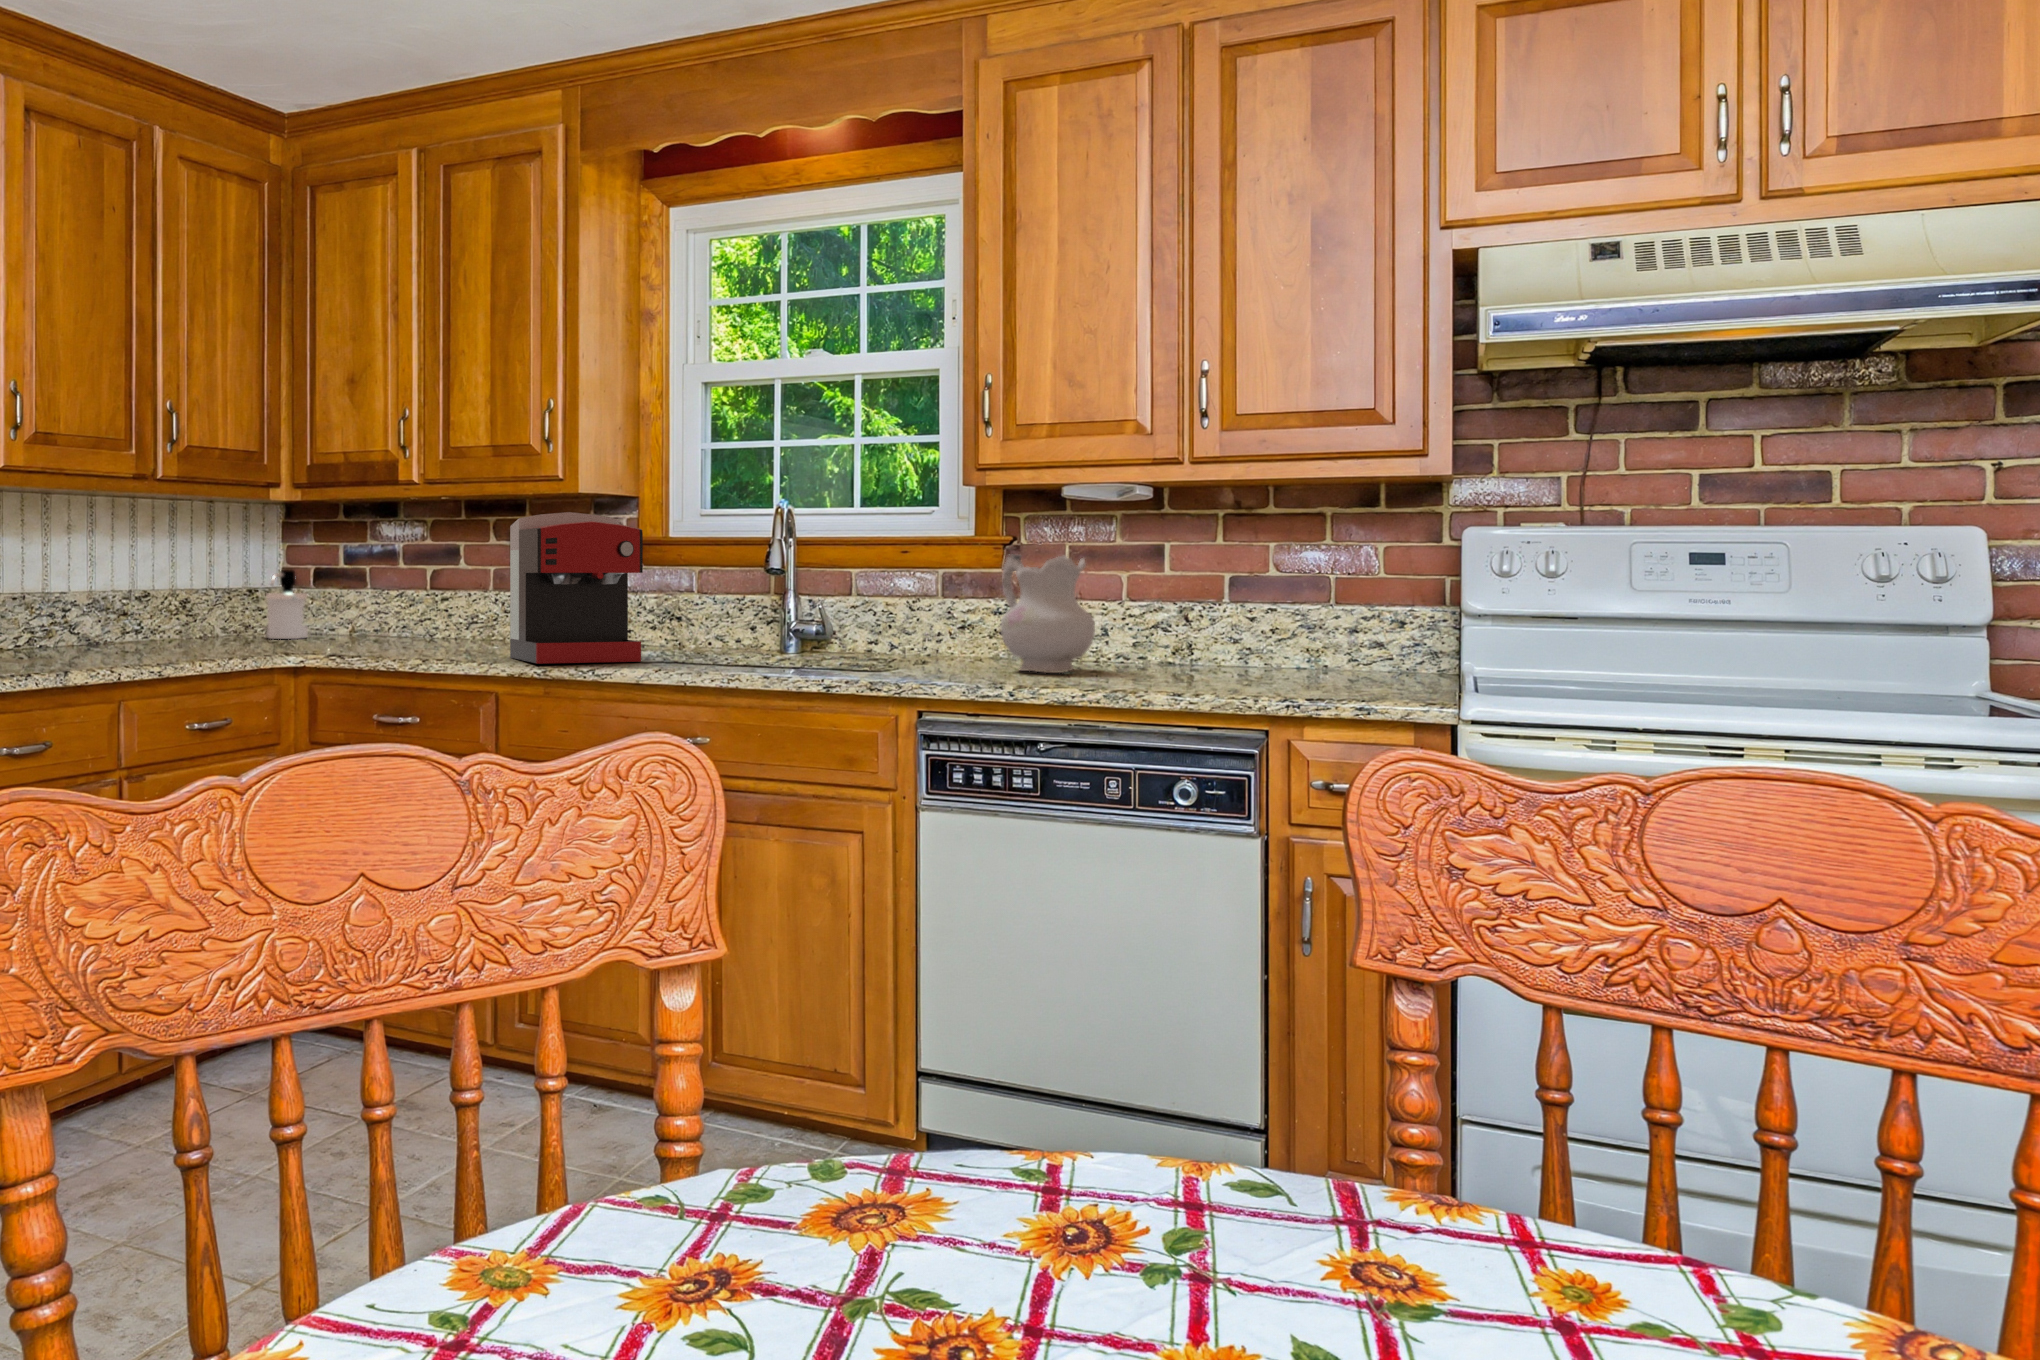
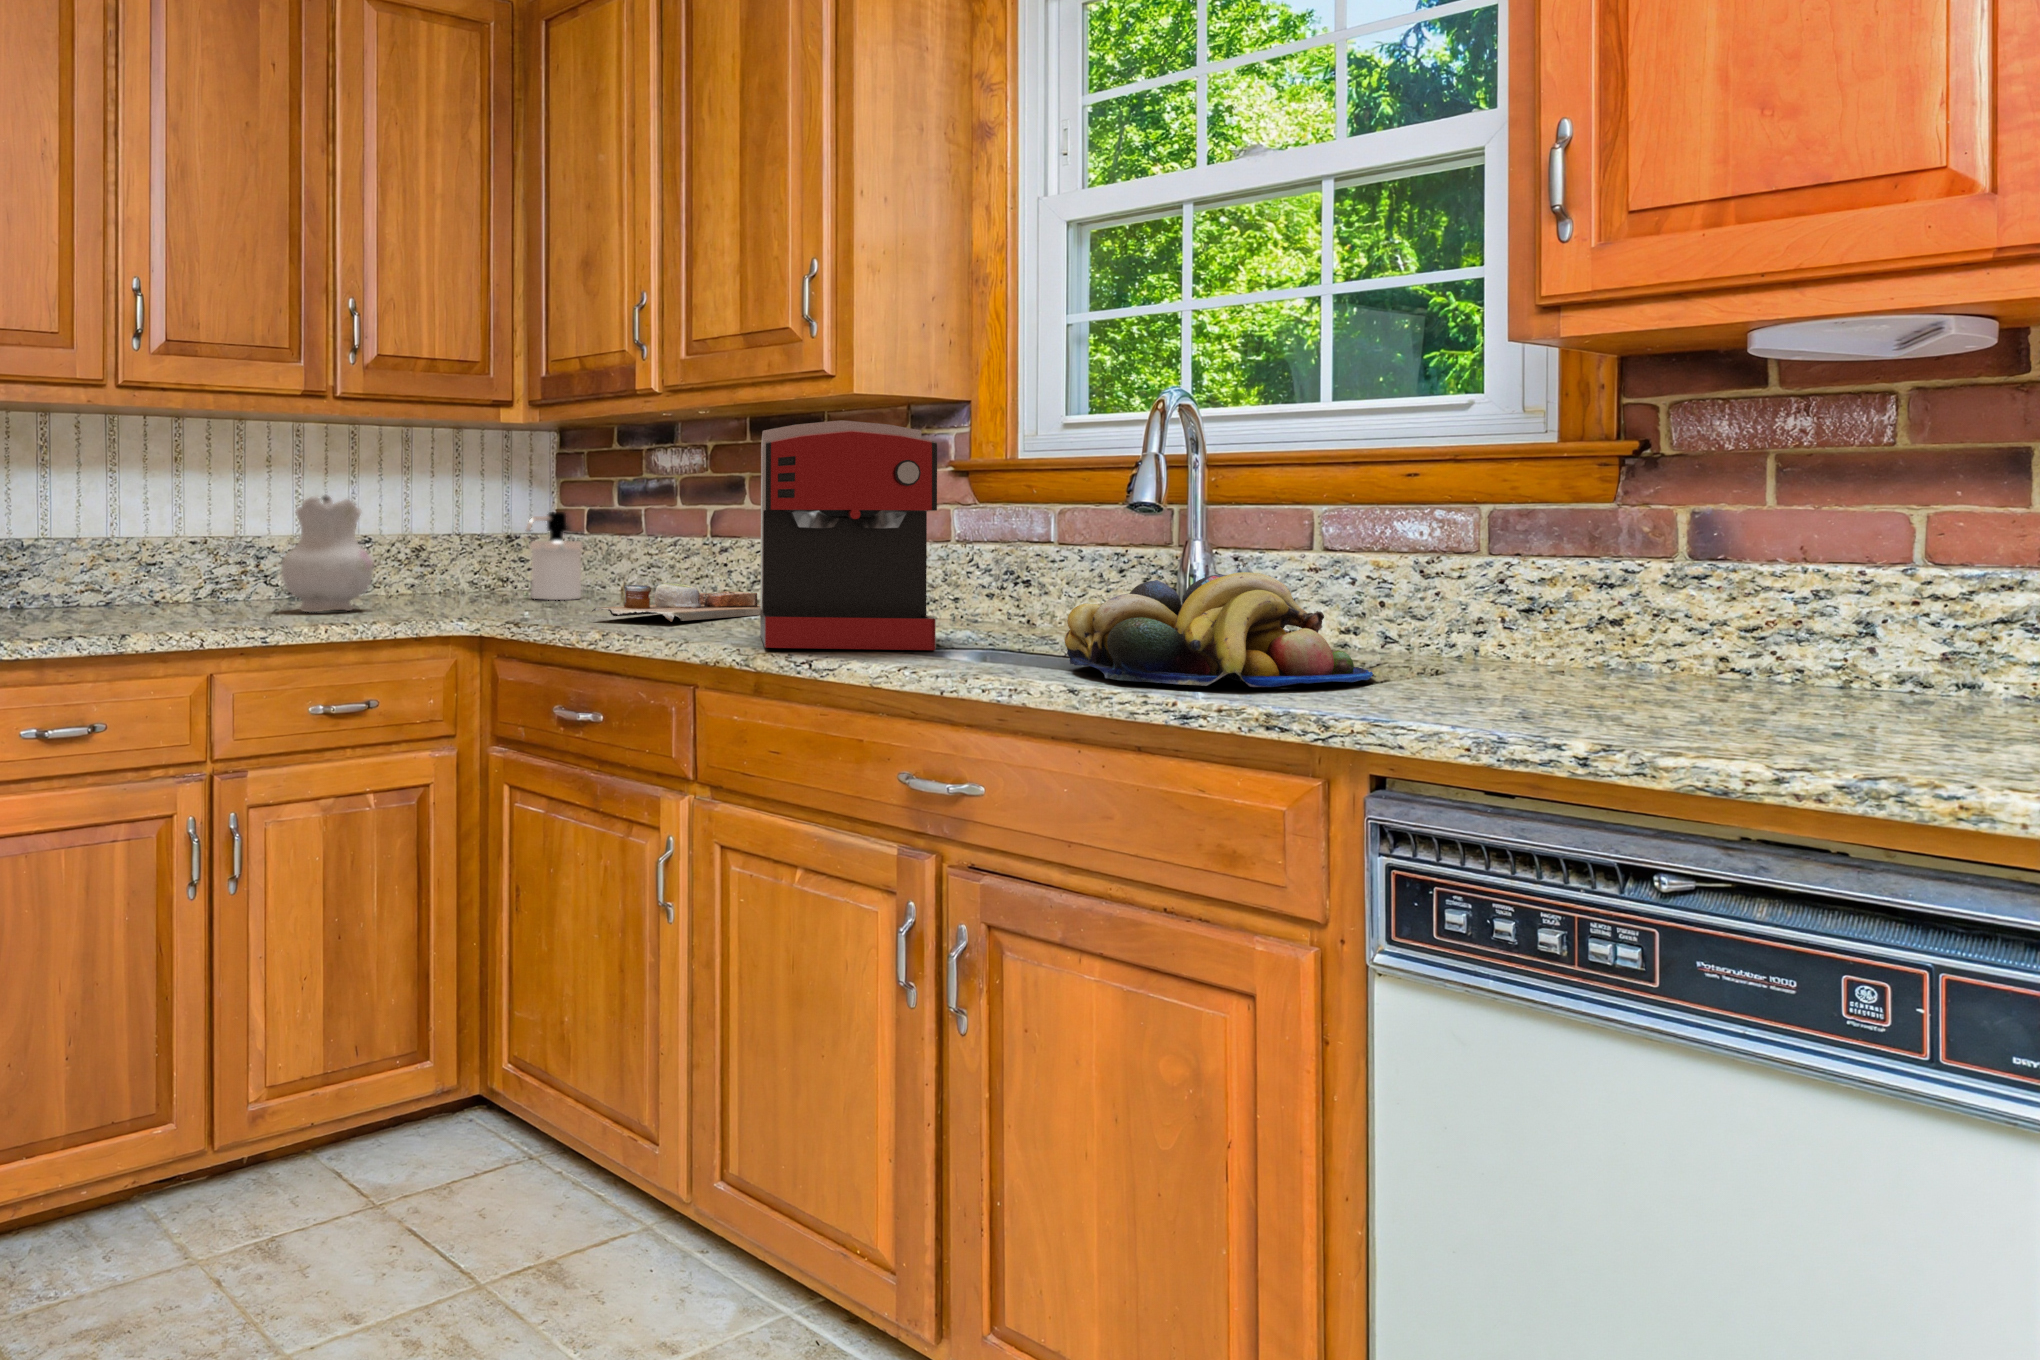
ceramic pitcher: present [1000,554,1095,673] -> present [281,495,374,612]
fruit bowl: none [733,609,895,672] -> present [1065,572,1373,687]
cutting board: none [366,623,486,651] -> present [592,583,761,622]

